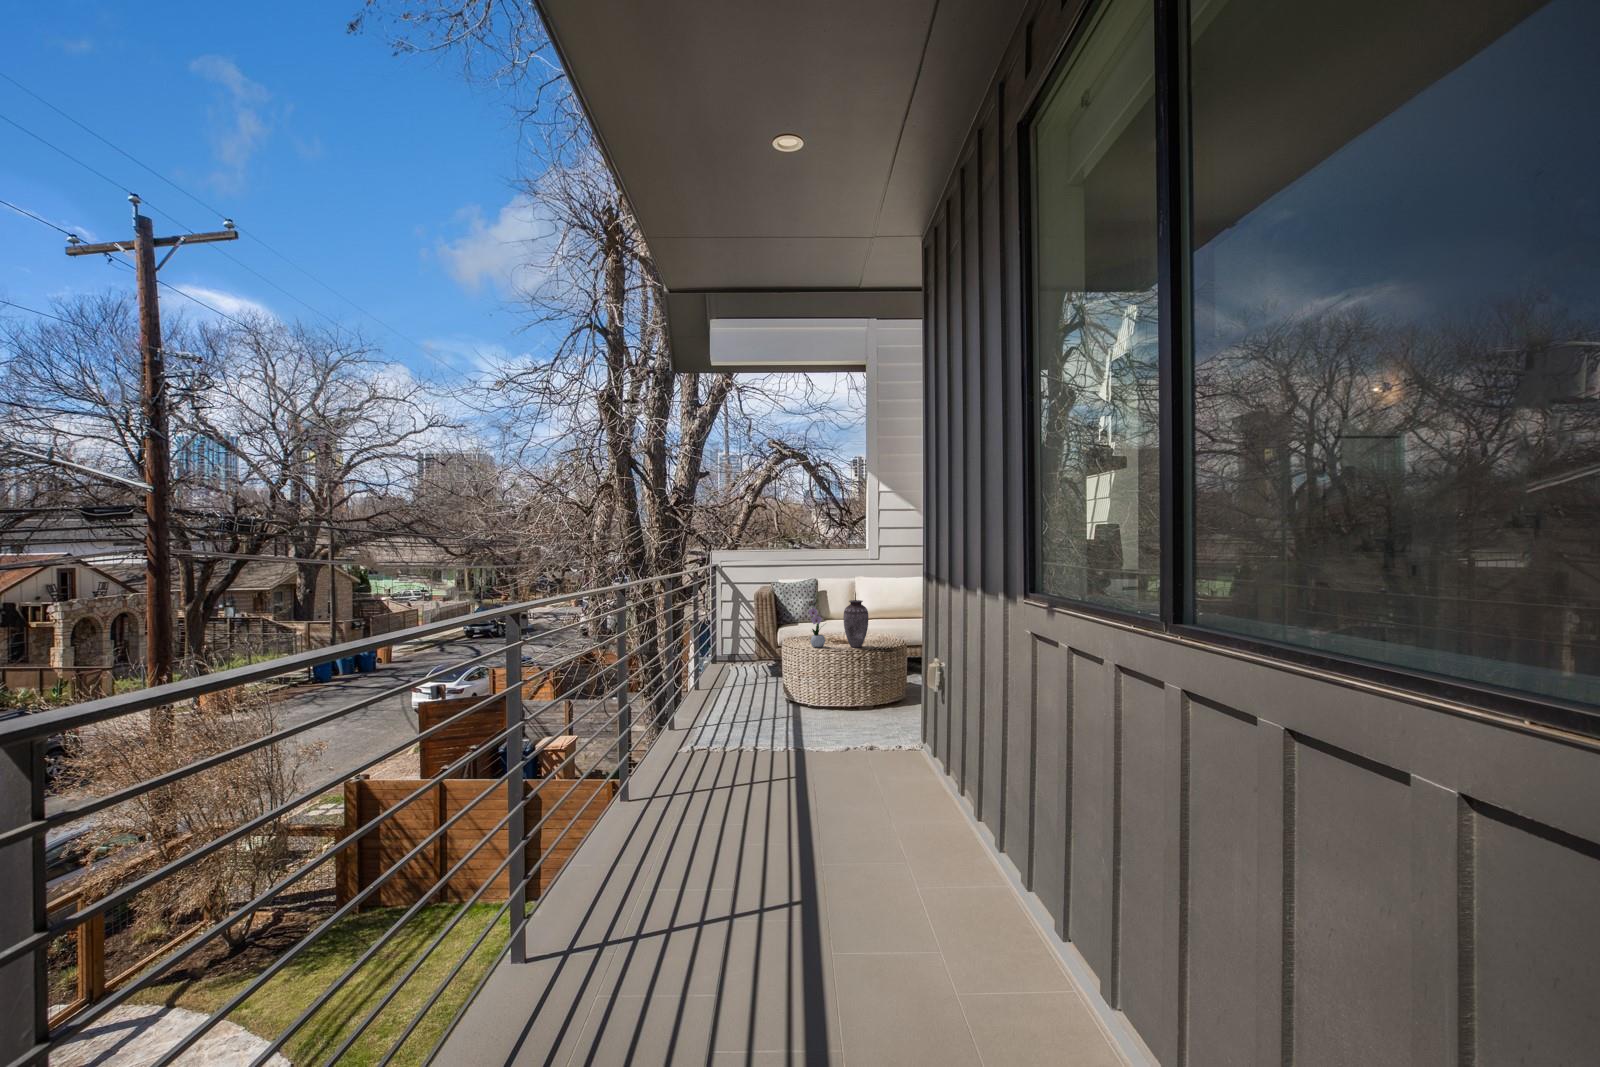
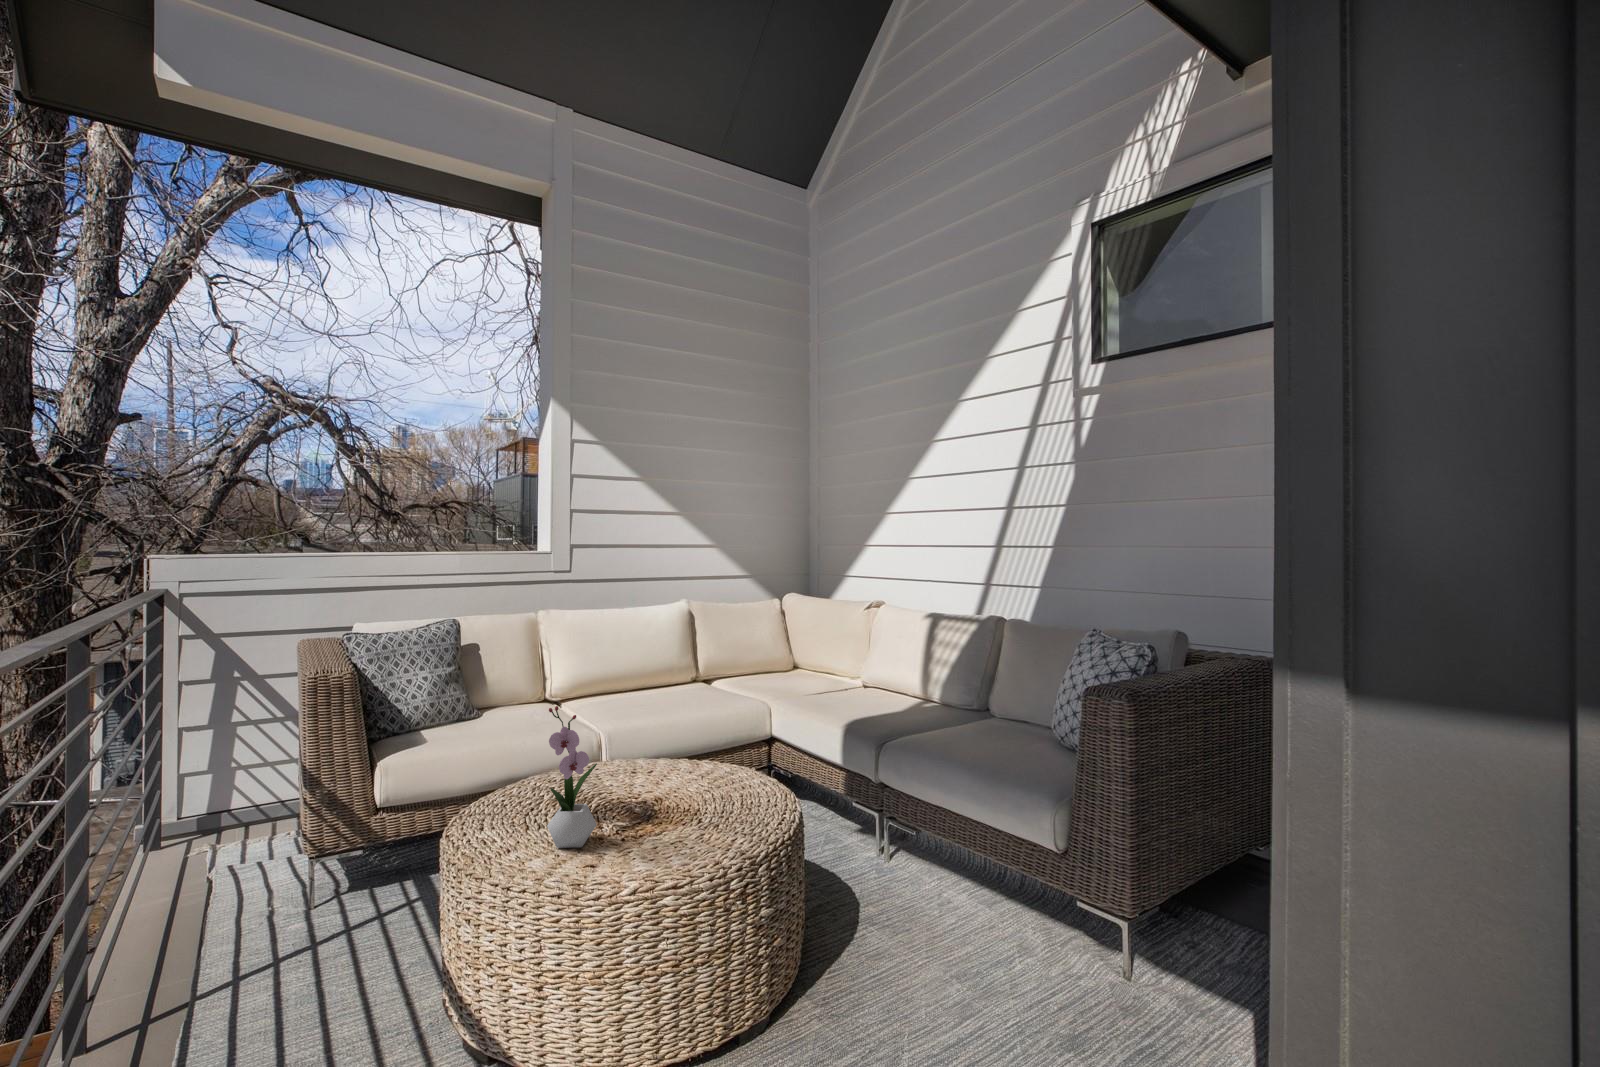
vase: present [843,600,869,648] -> none [646,688,716,828]

